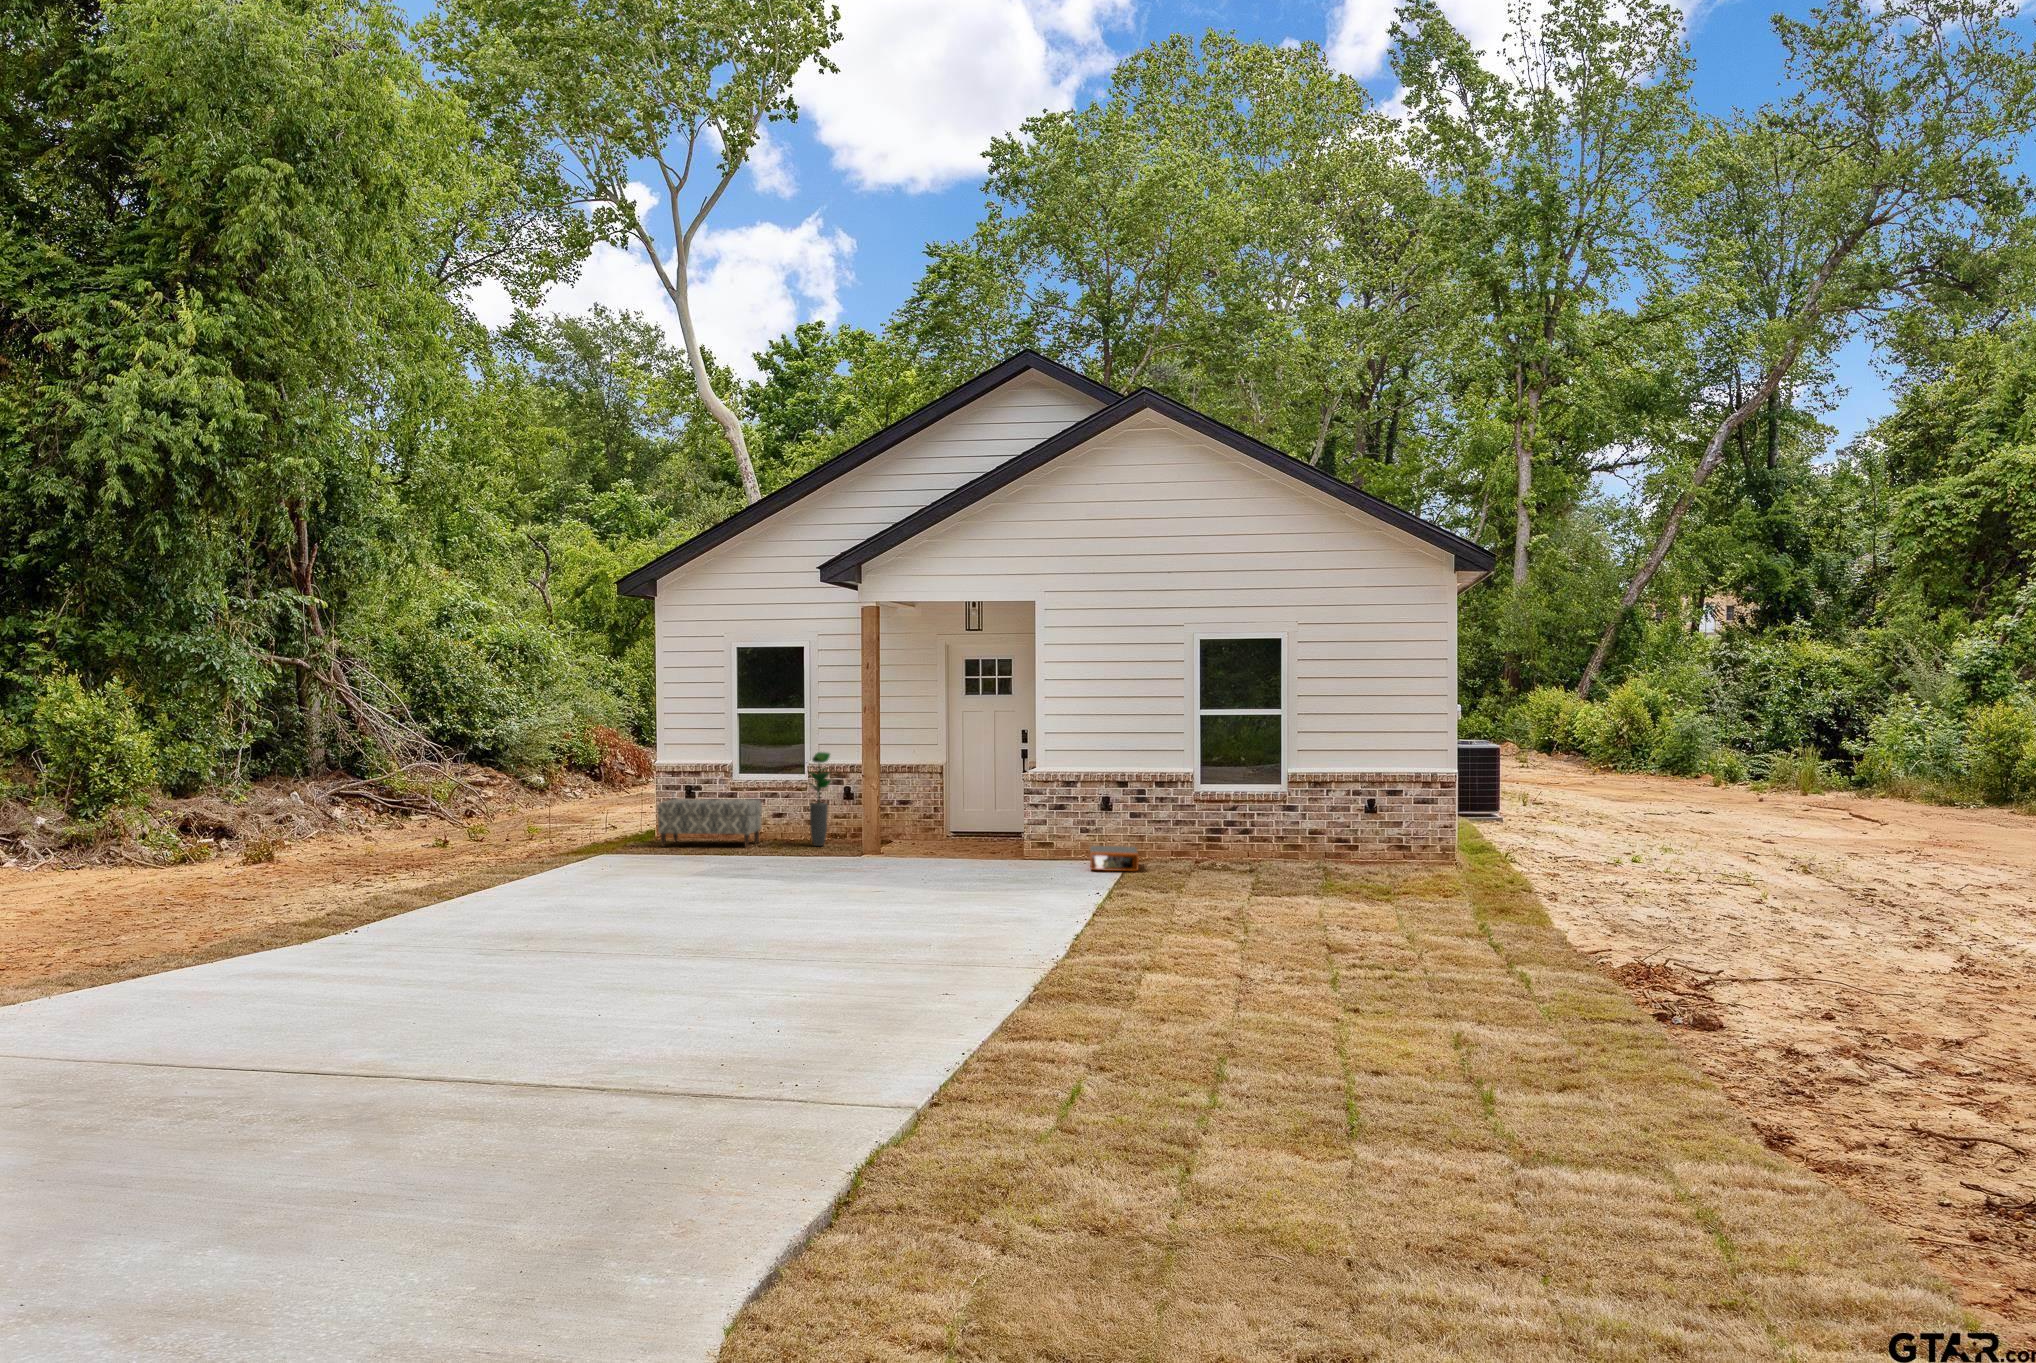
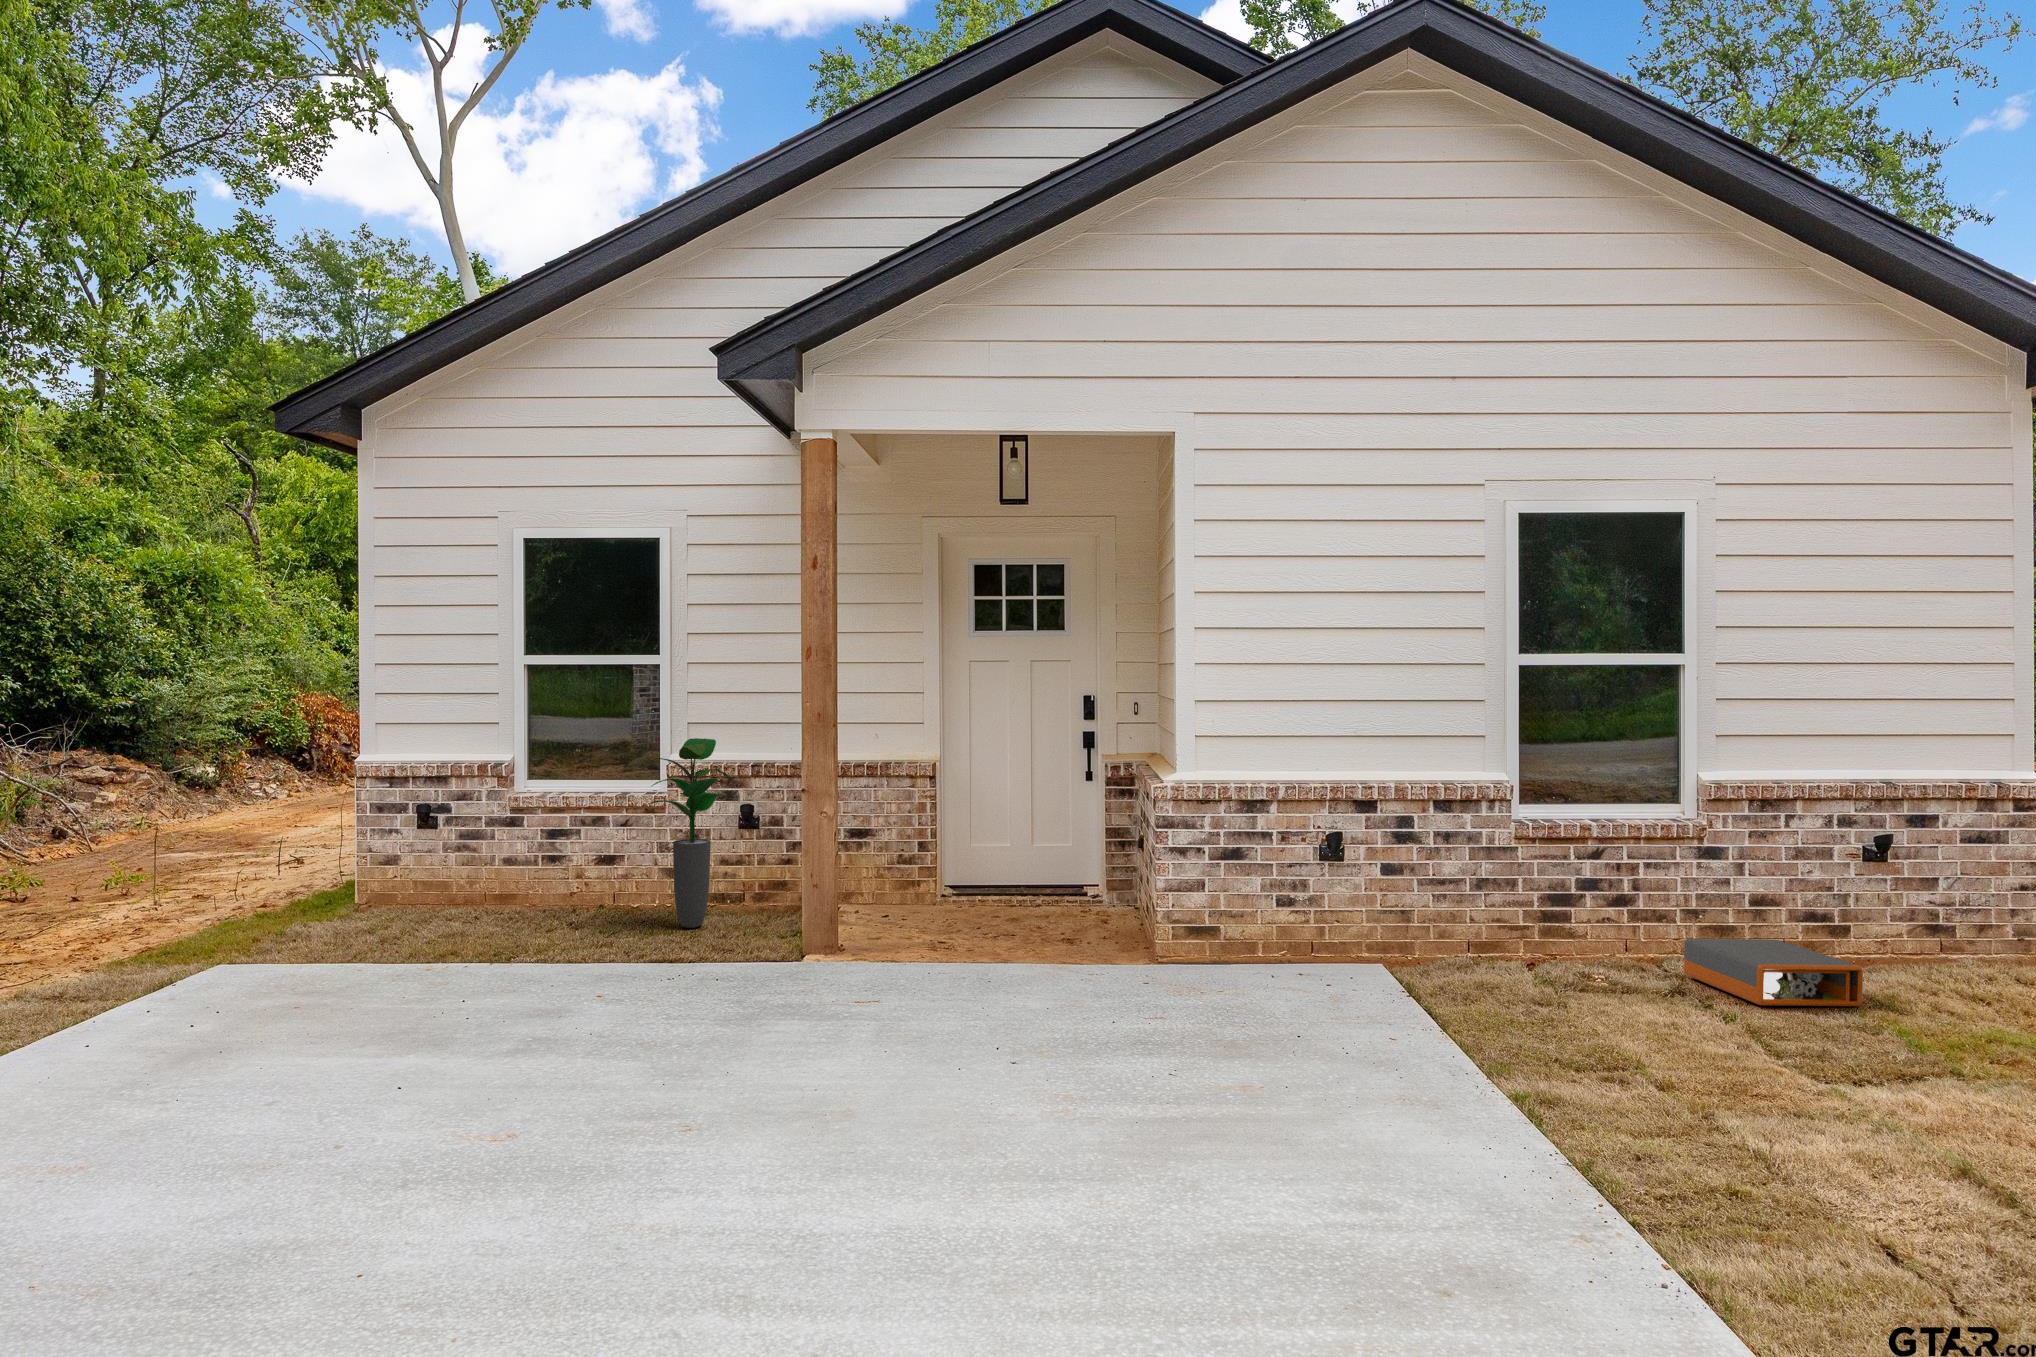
bench: present [658,799,762,848] -> none [344,832,574,938]
storage box: present [1090,846,1139,871] -> present [1684,939,1863,1006]

